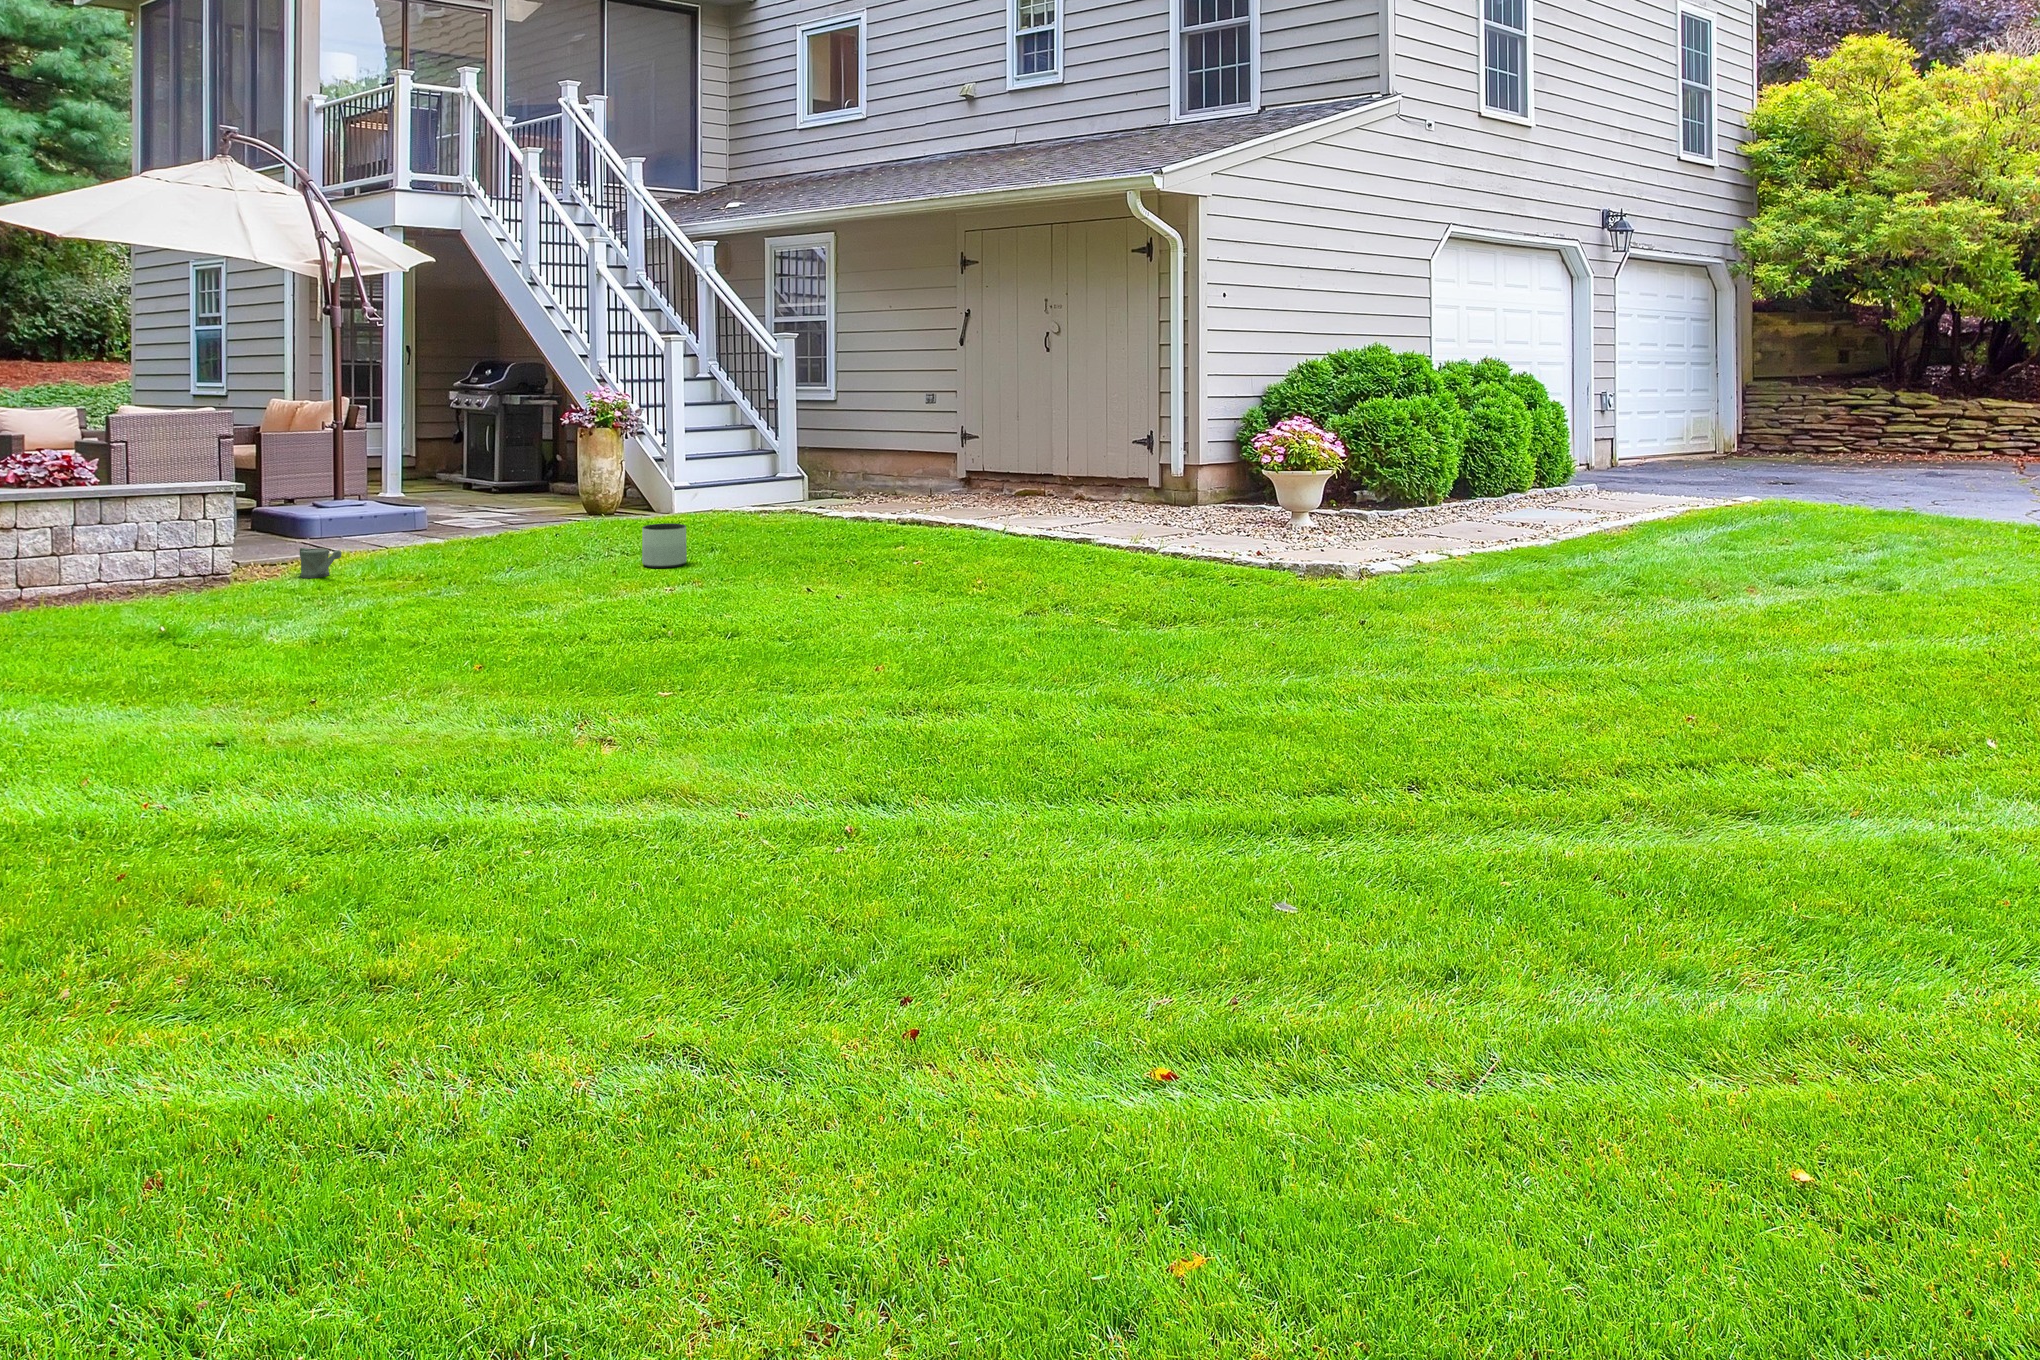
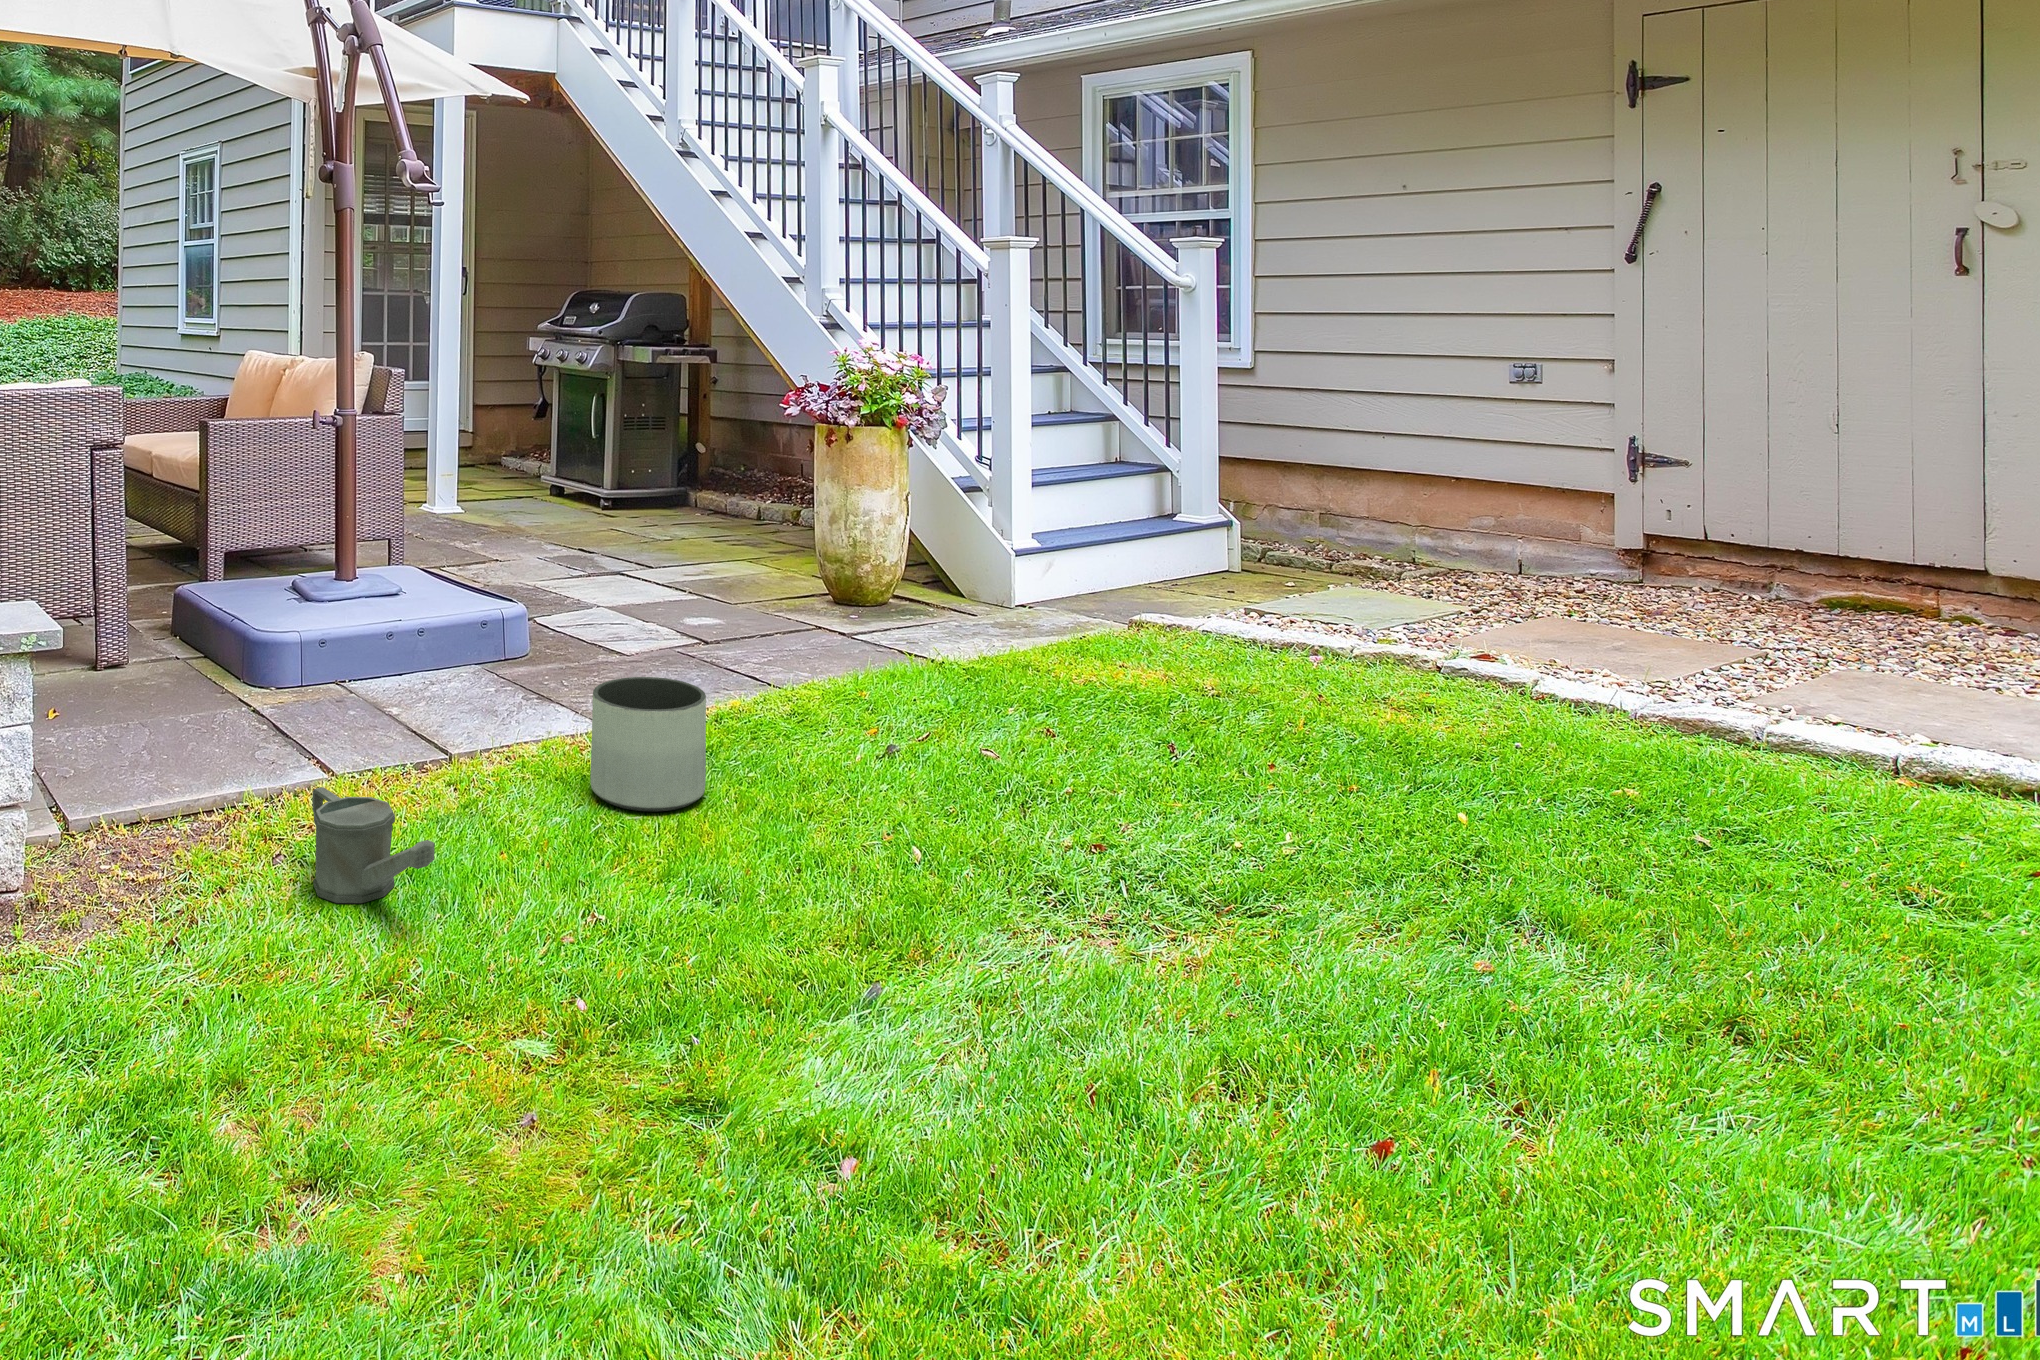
planter: present [642,524,687,568] -> present [591,677,706,812]

